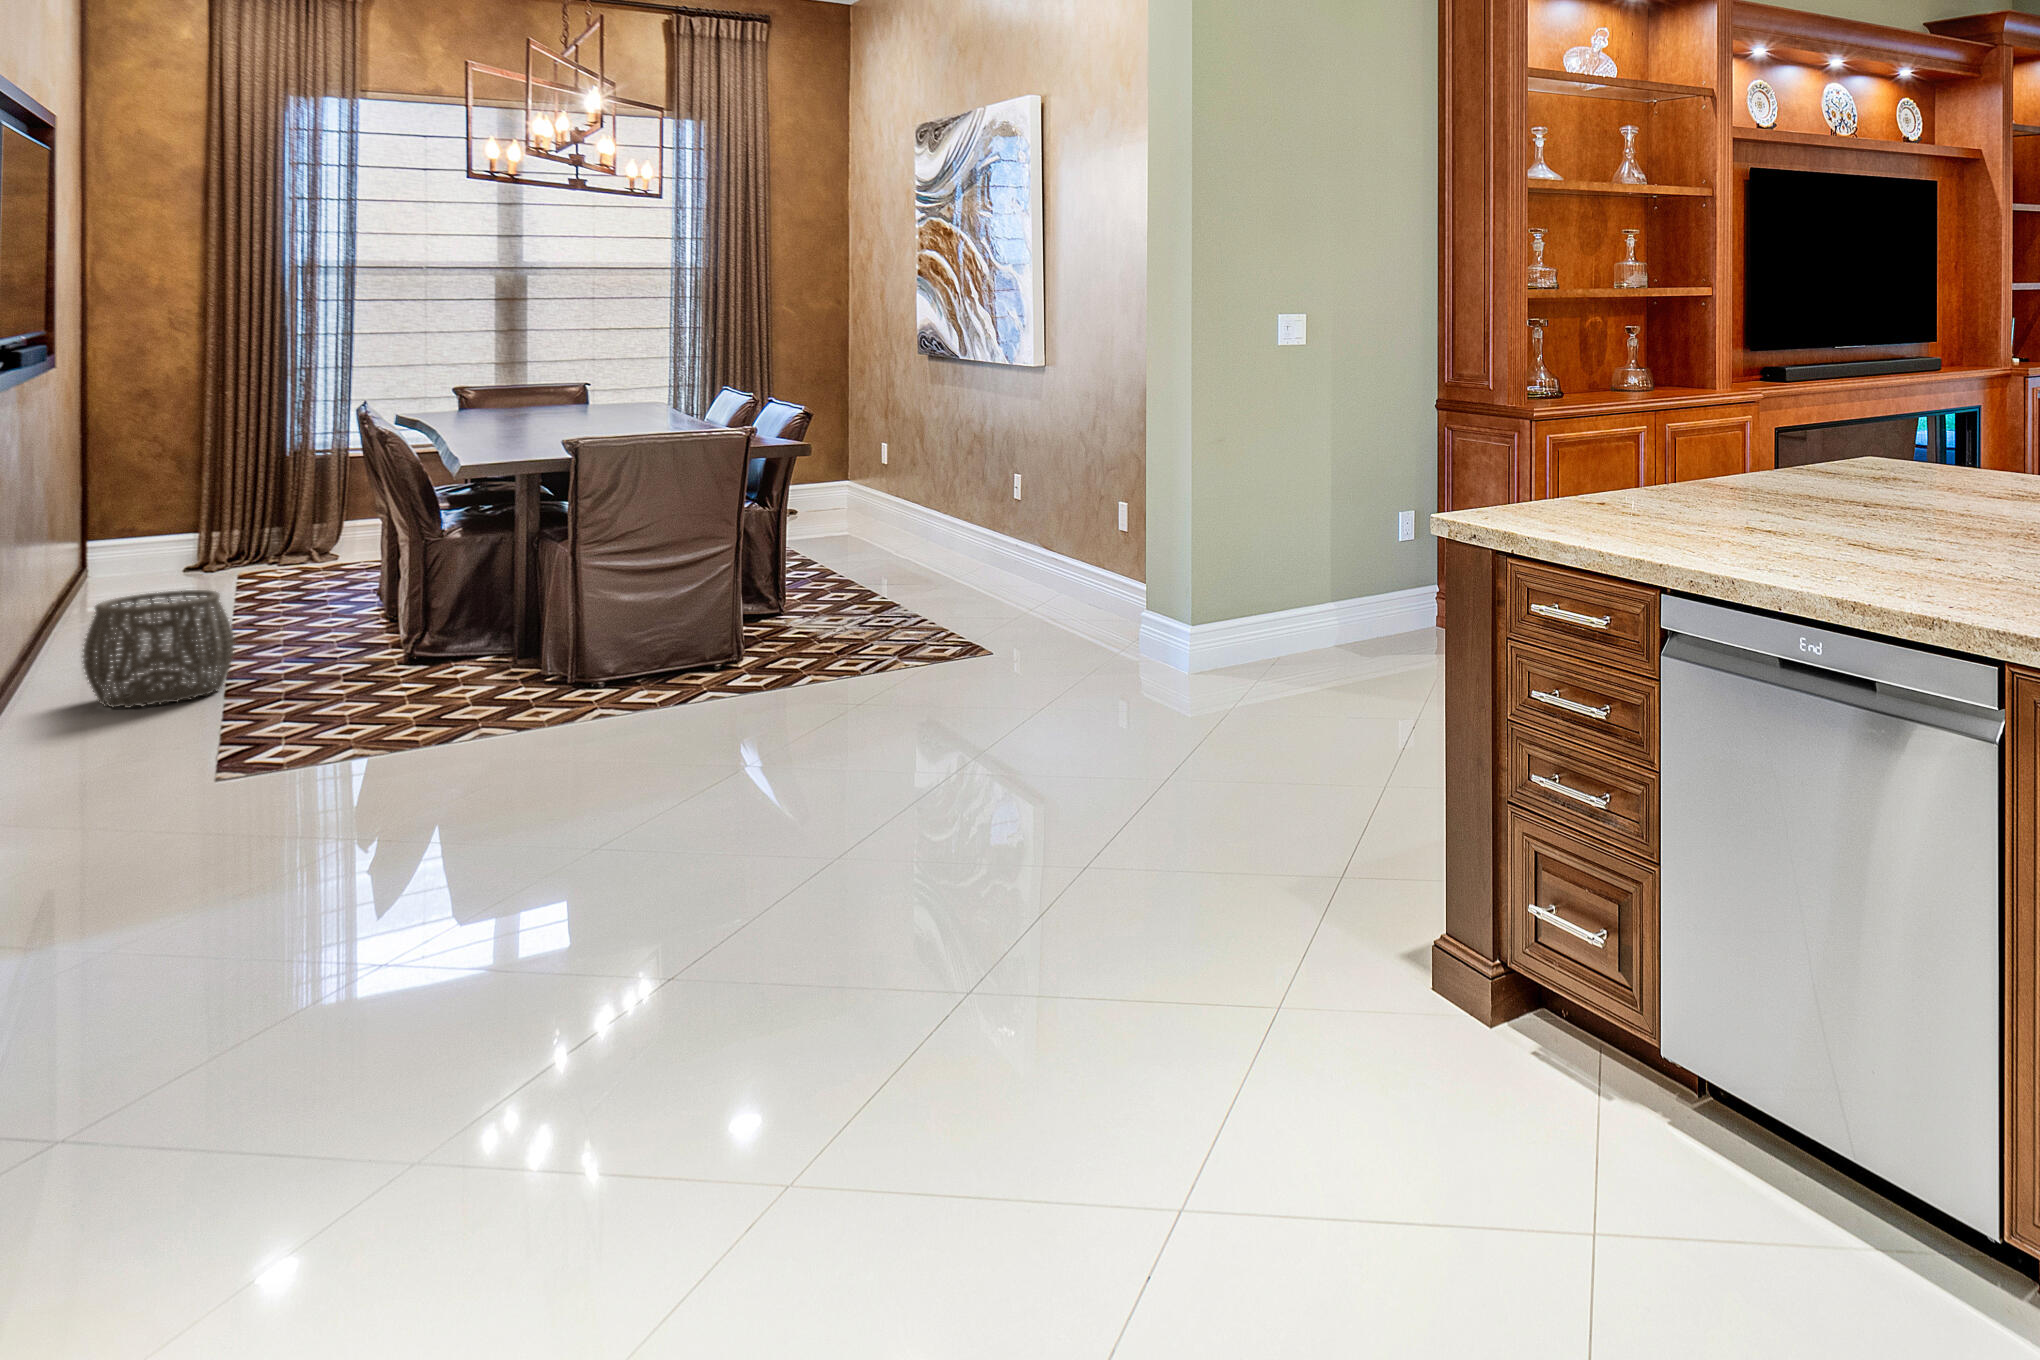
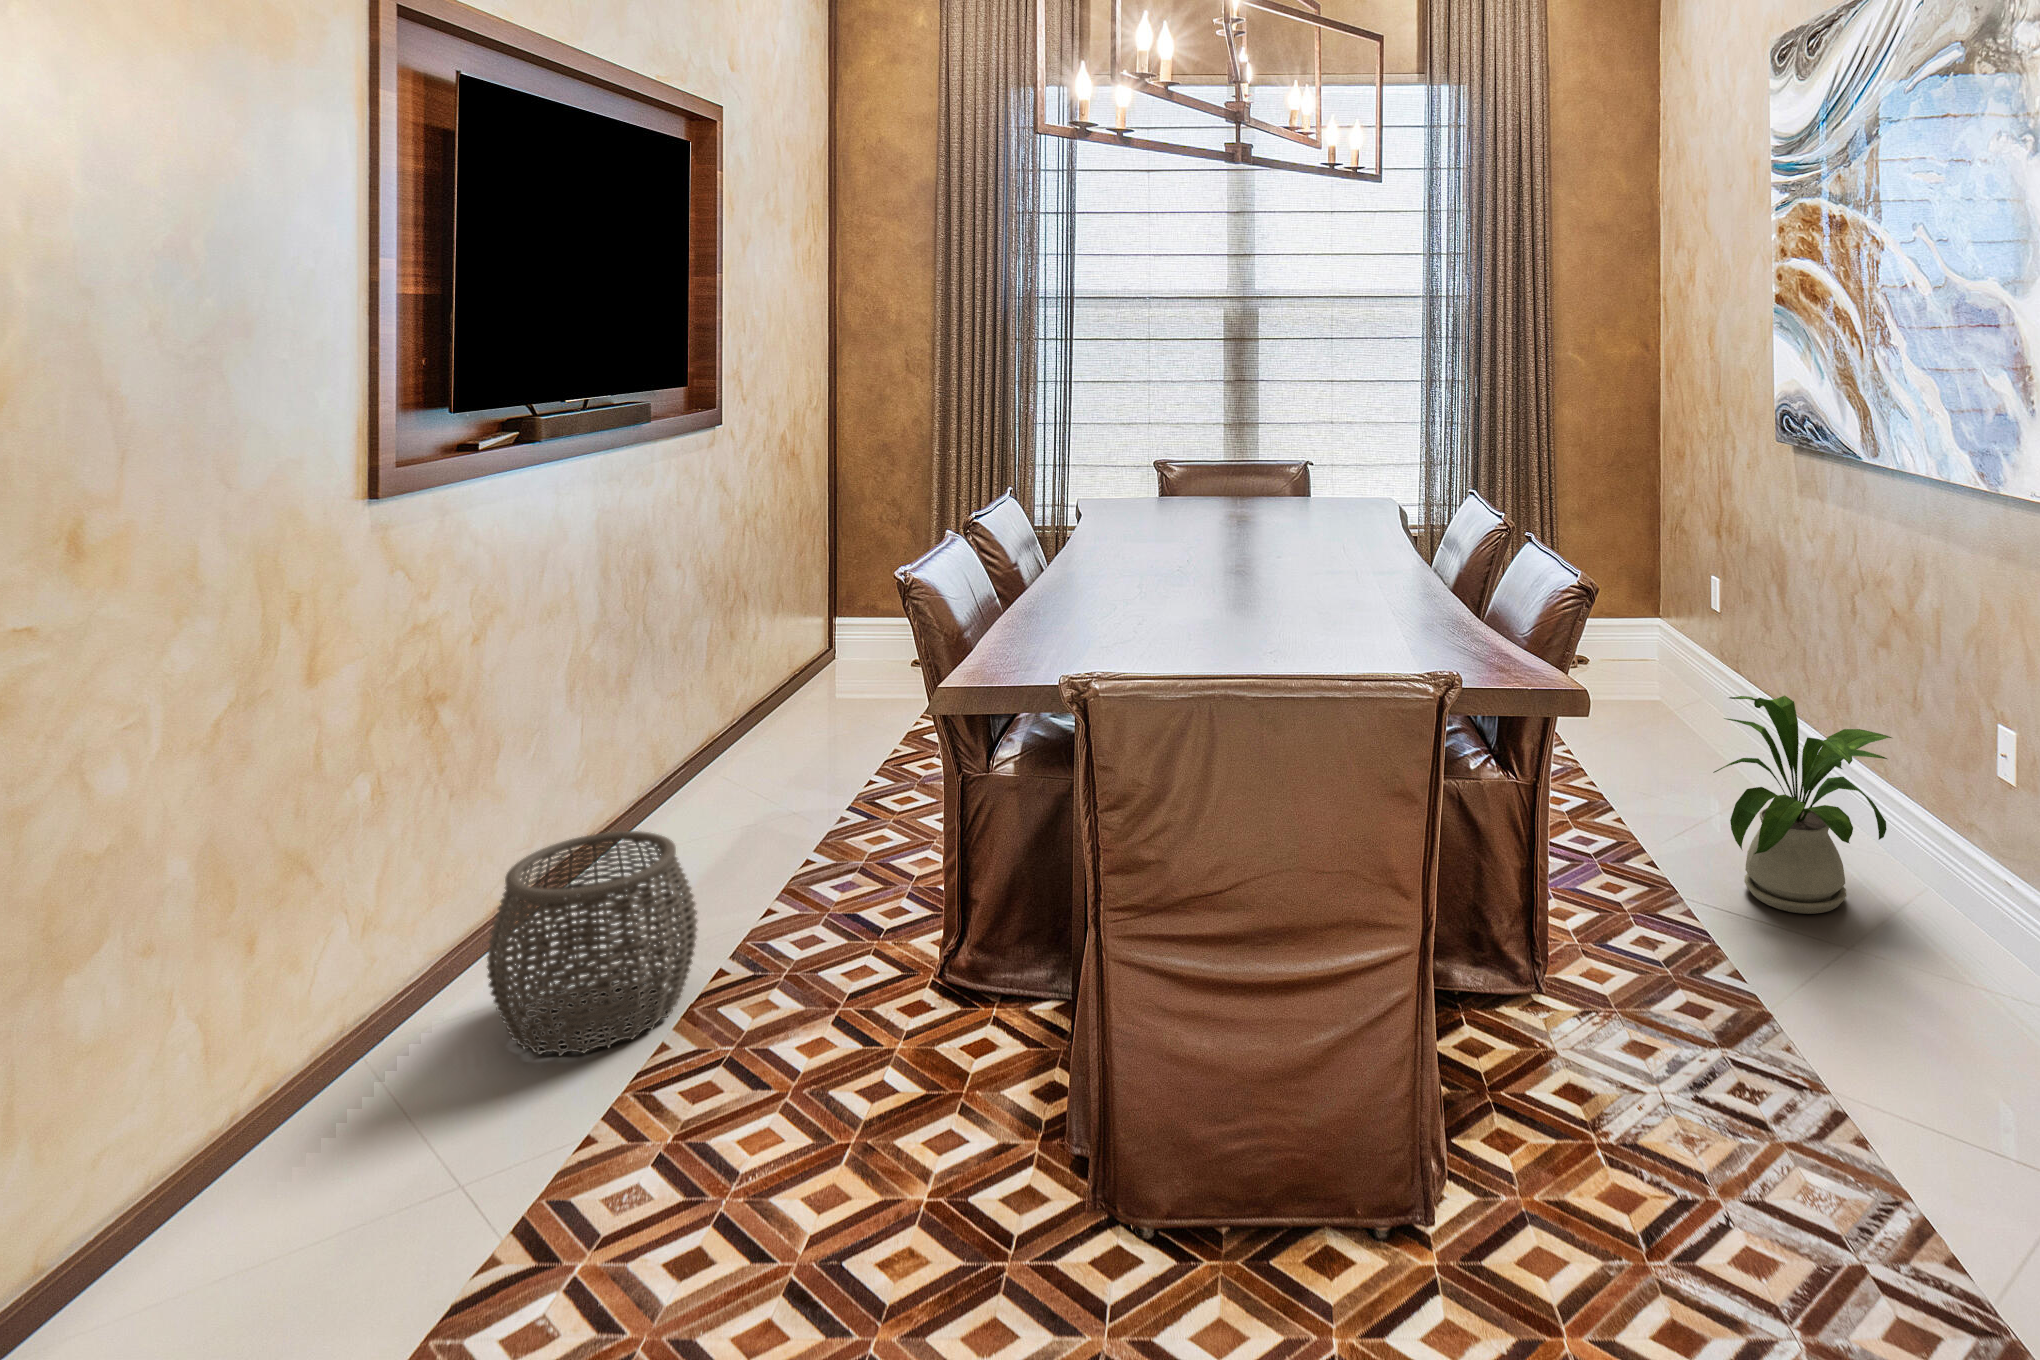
house plant: none [878,475,974,583] -> present [1713,696,1892,914]

